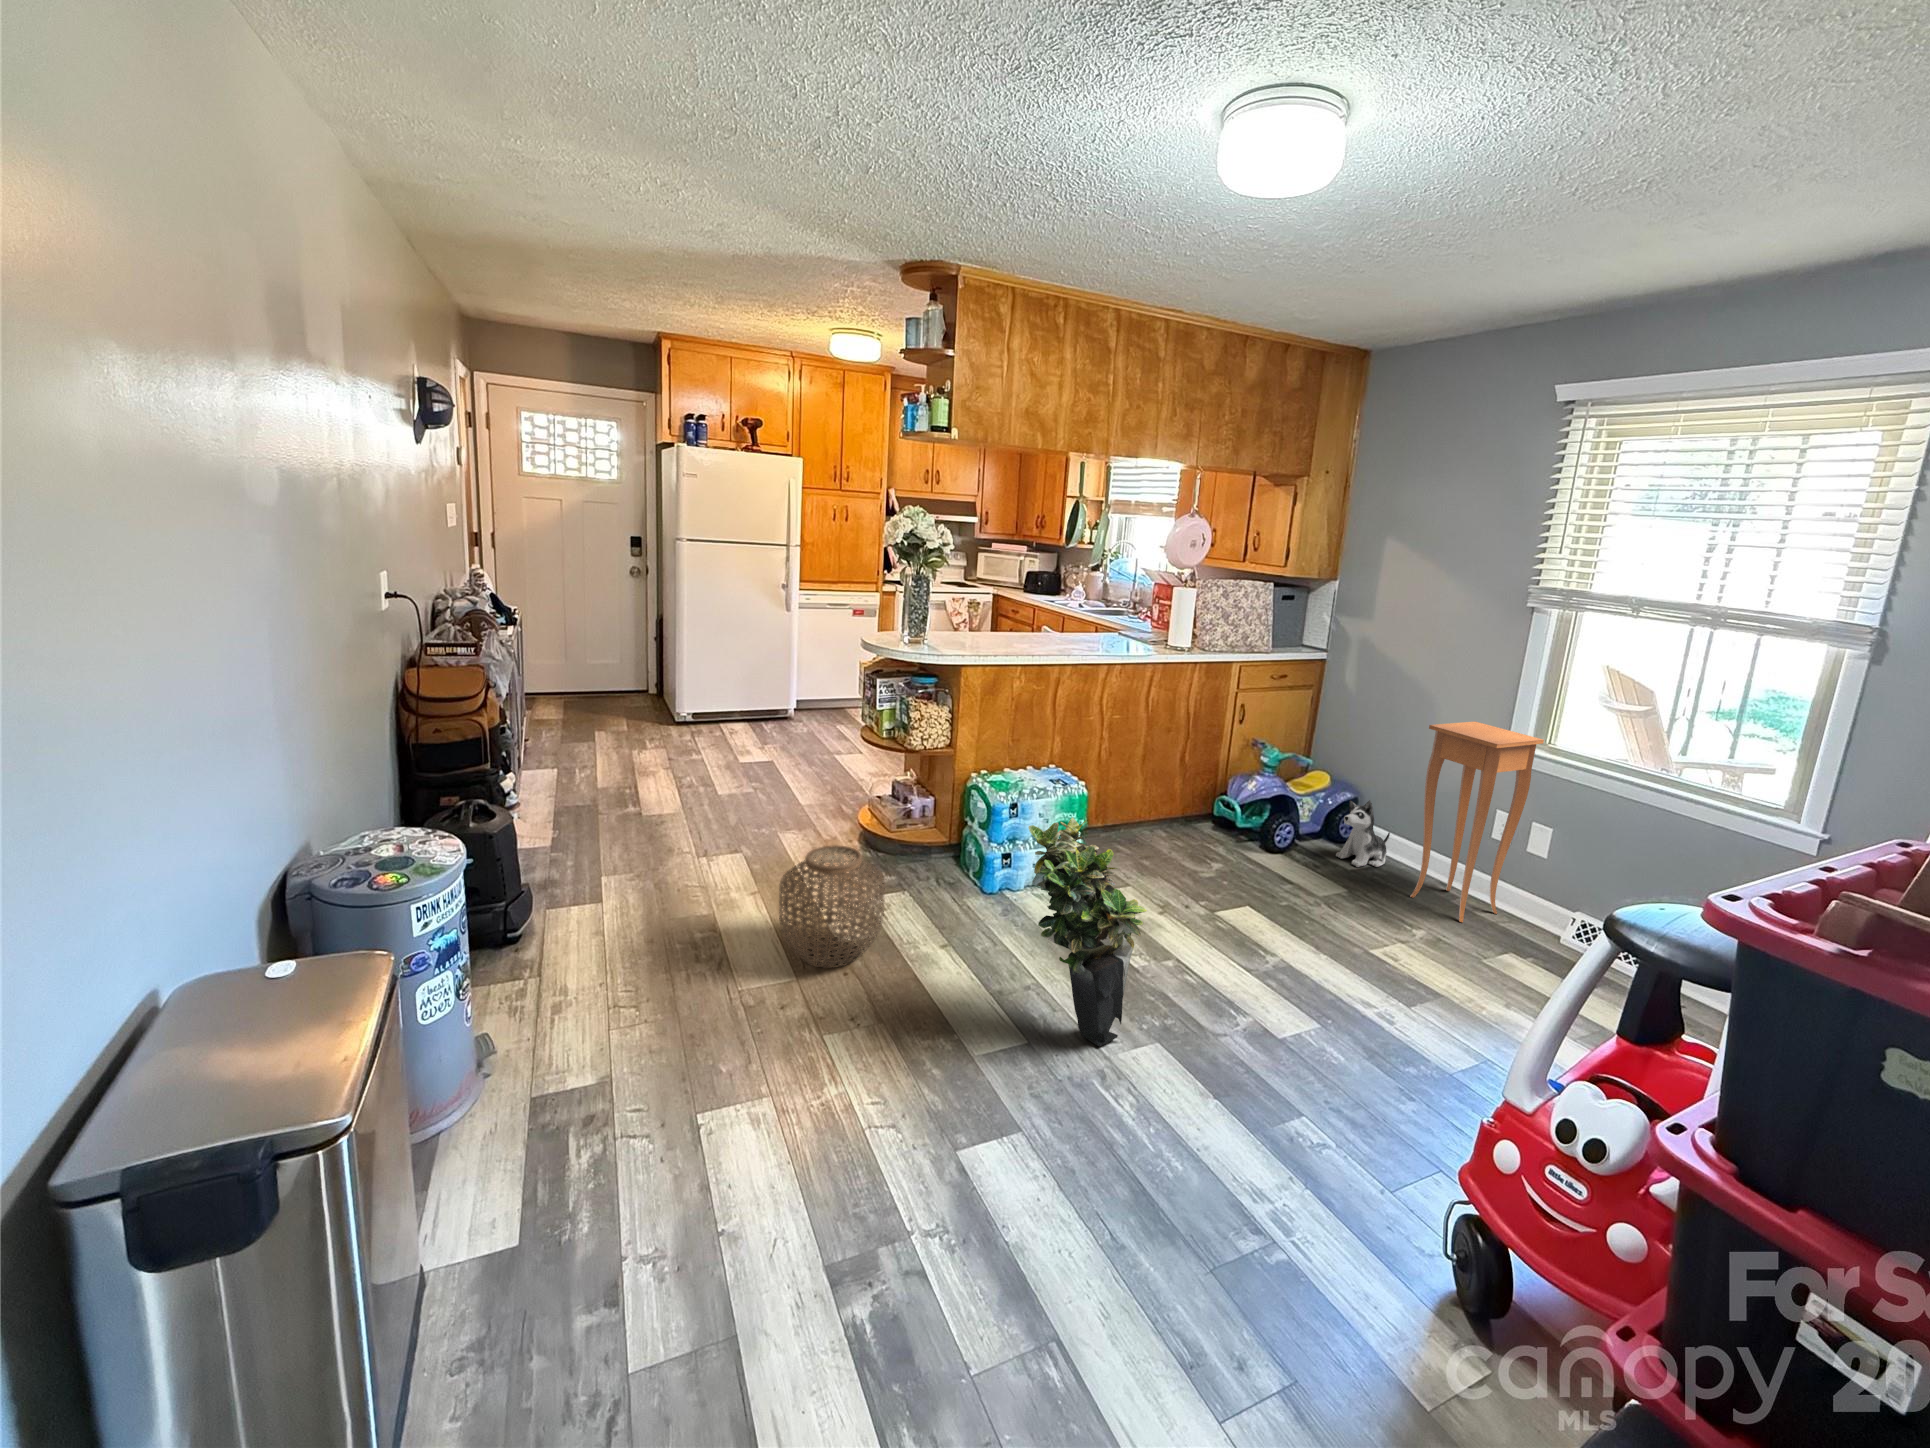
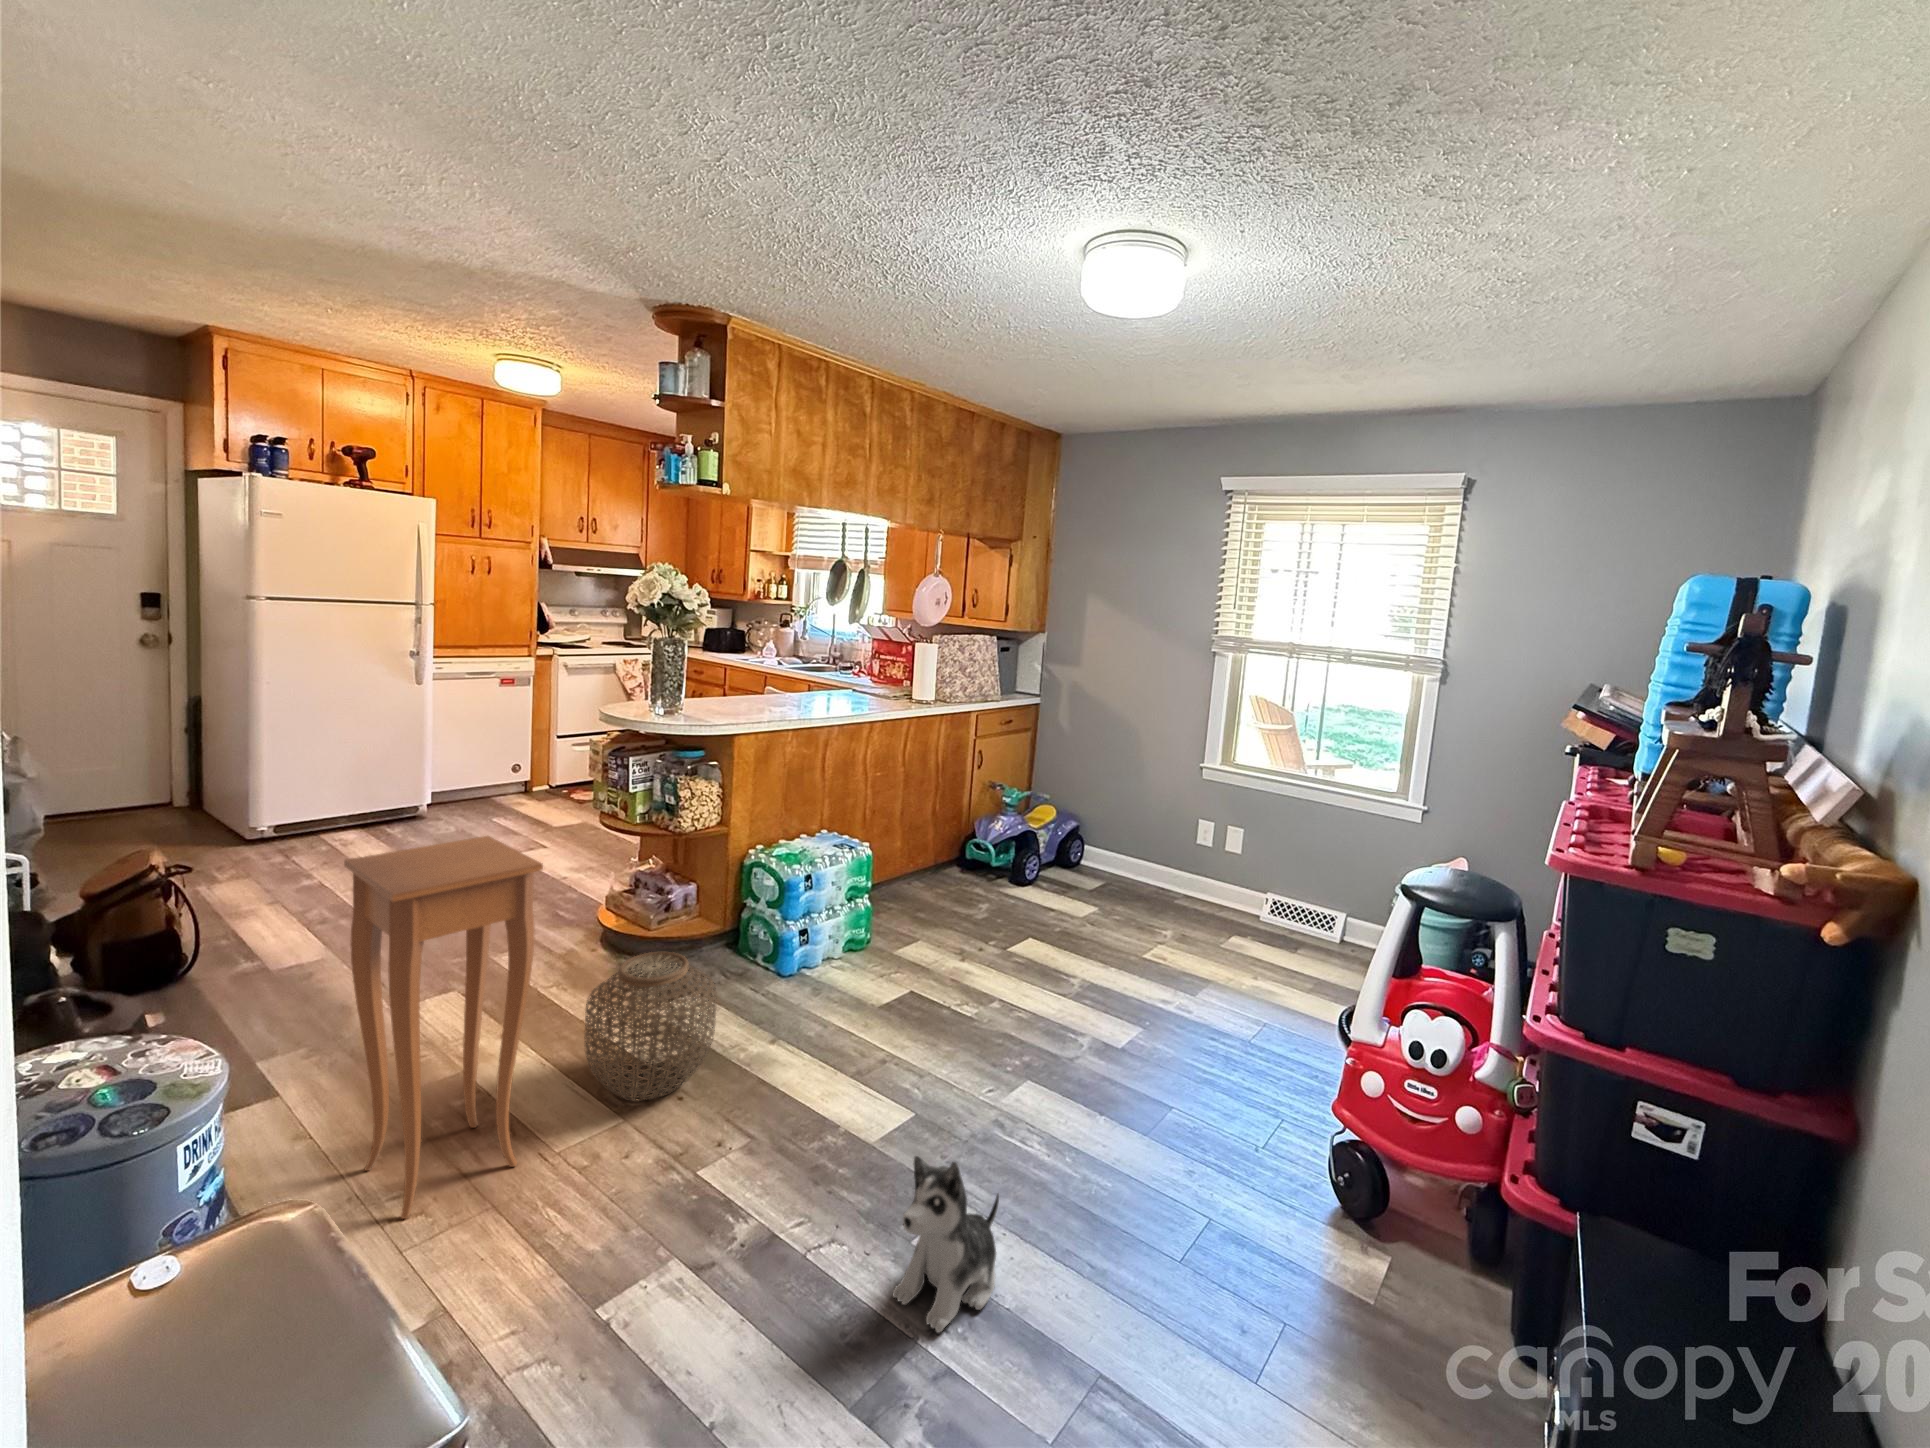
side table: present [1410,722,1544,922] -> present [344,836,543,1219]
plush toy: present [1336,800,1390,867] -> present [893,1156,999,1333]
potted plant: present [1028,817,1147,1047] -> none [894,875,1018,1097]

